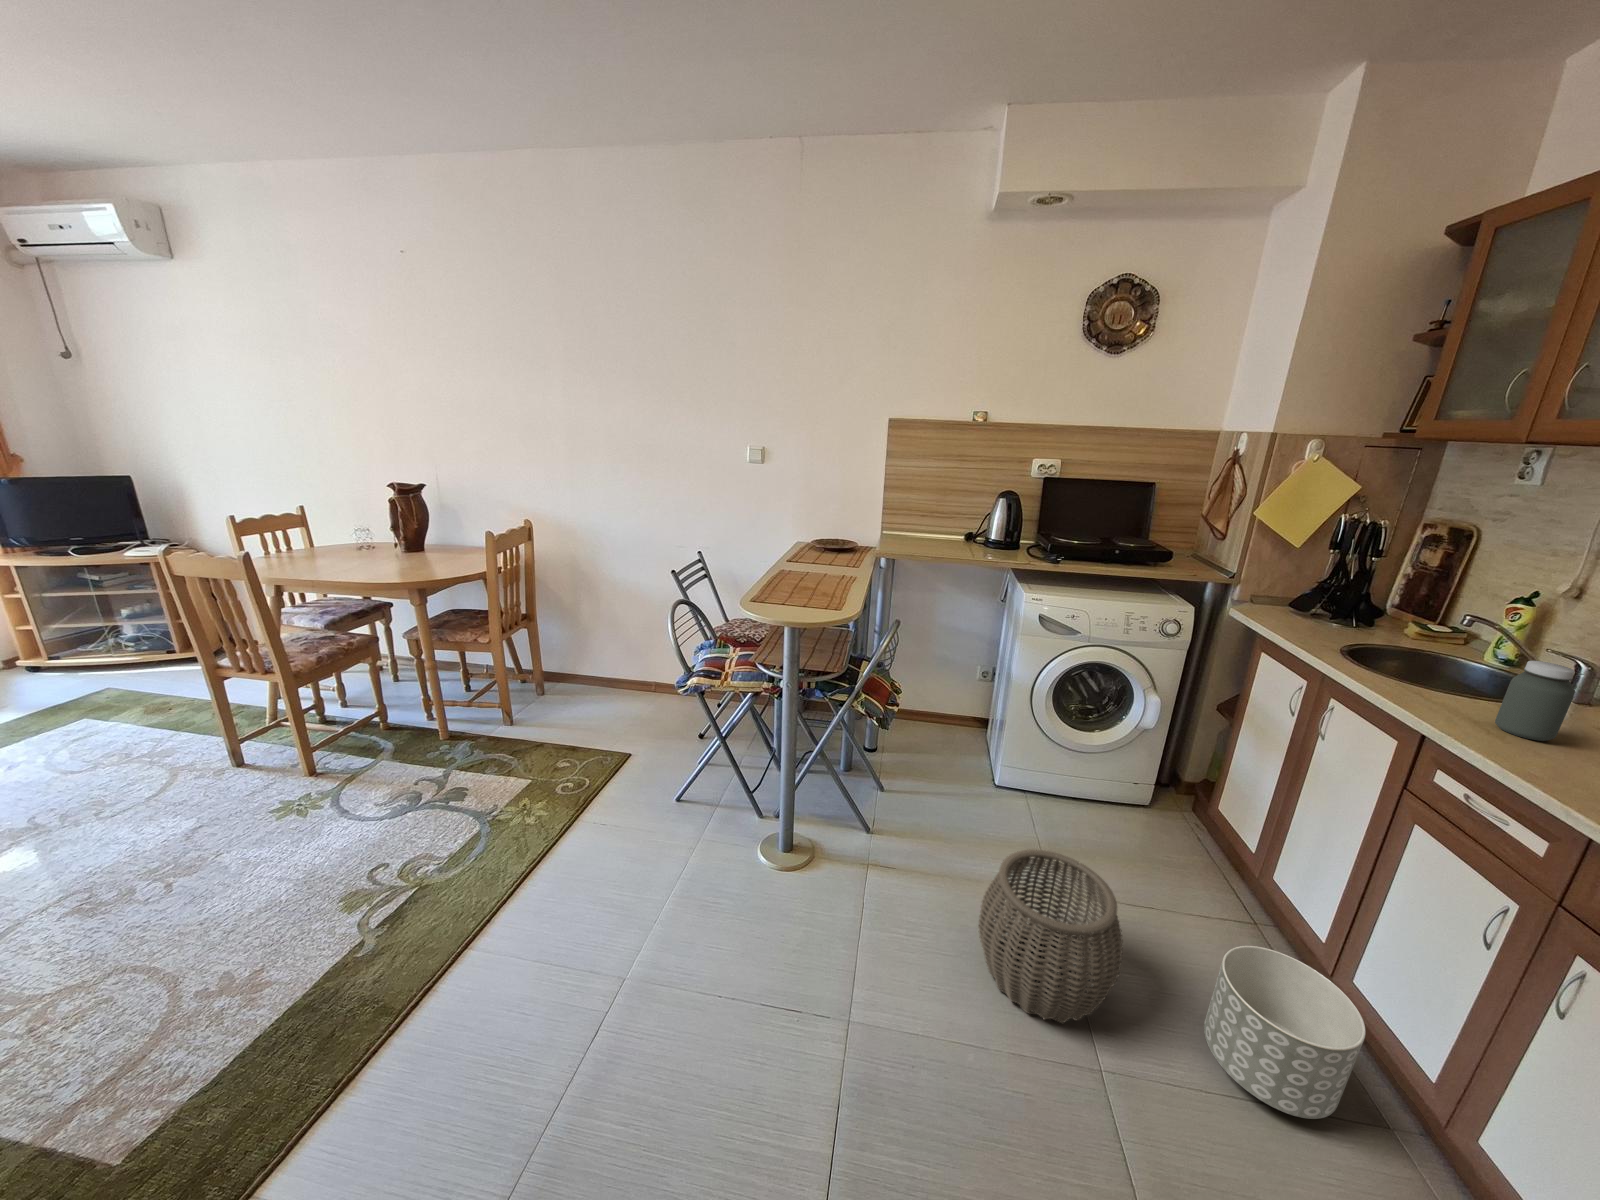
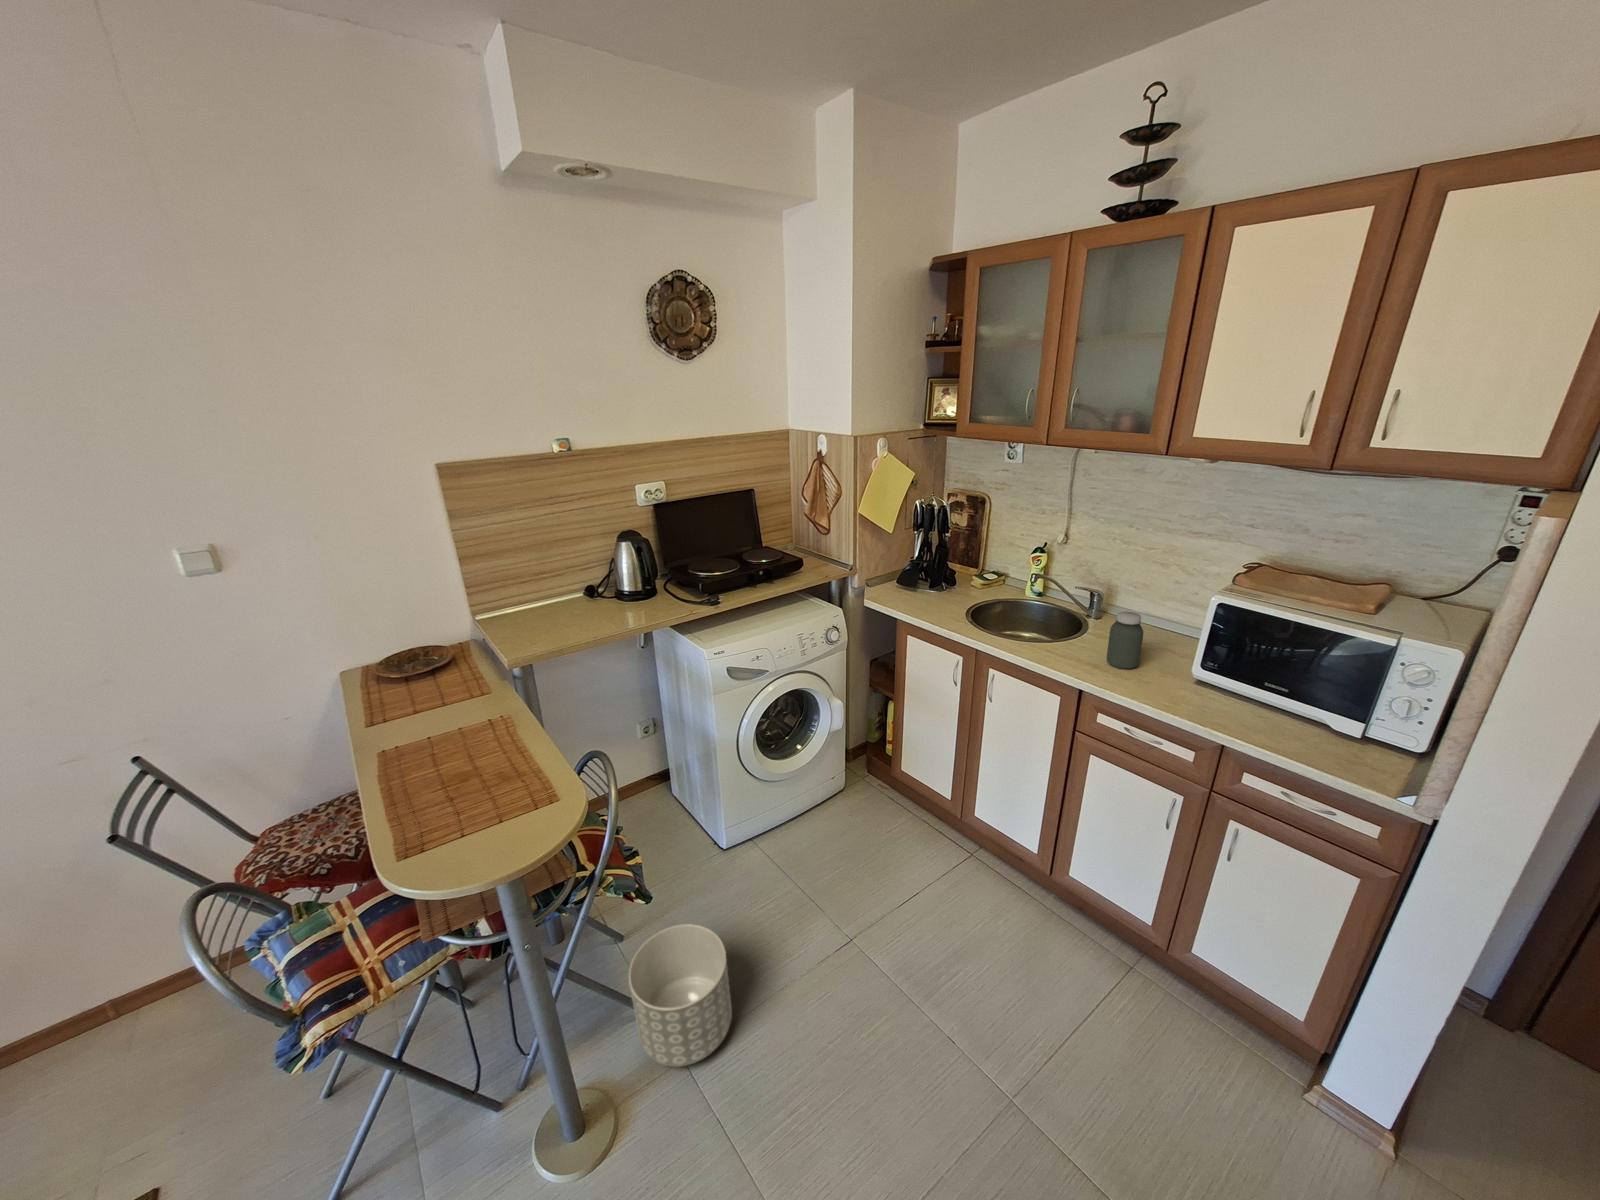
woven basket: present [979,849,1123,1023] -> none [844,931,989,1128]
planter: present [1204,946,1366,1119] -> present [629,924,732,1067]

